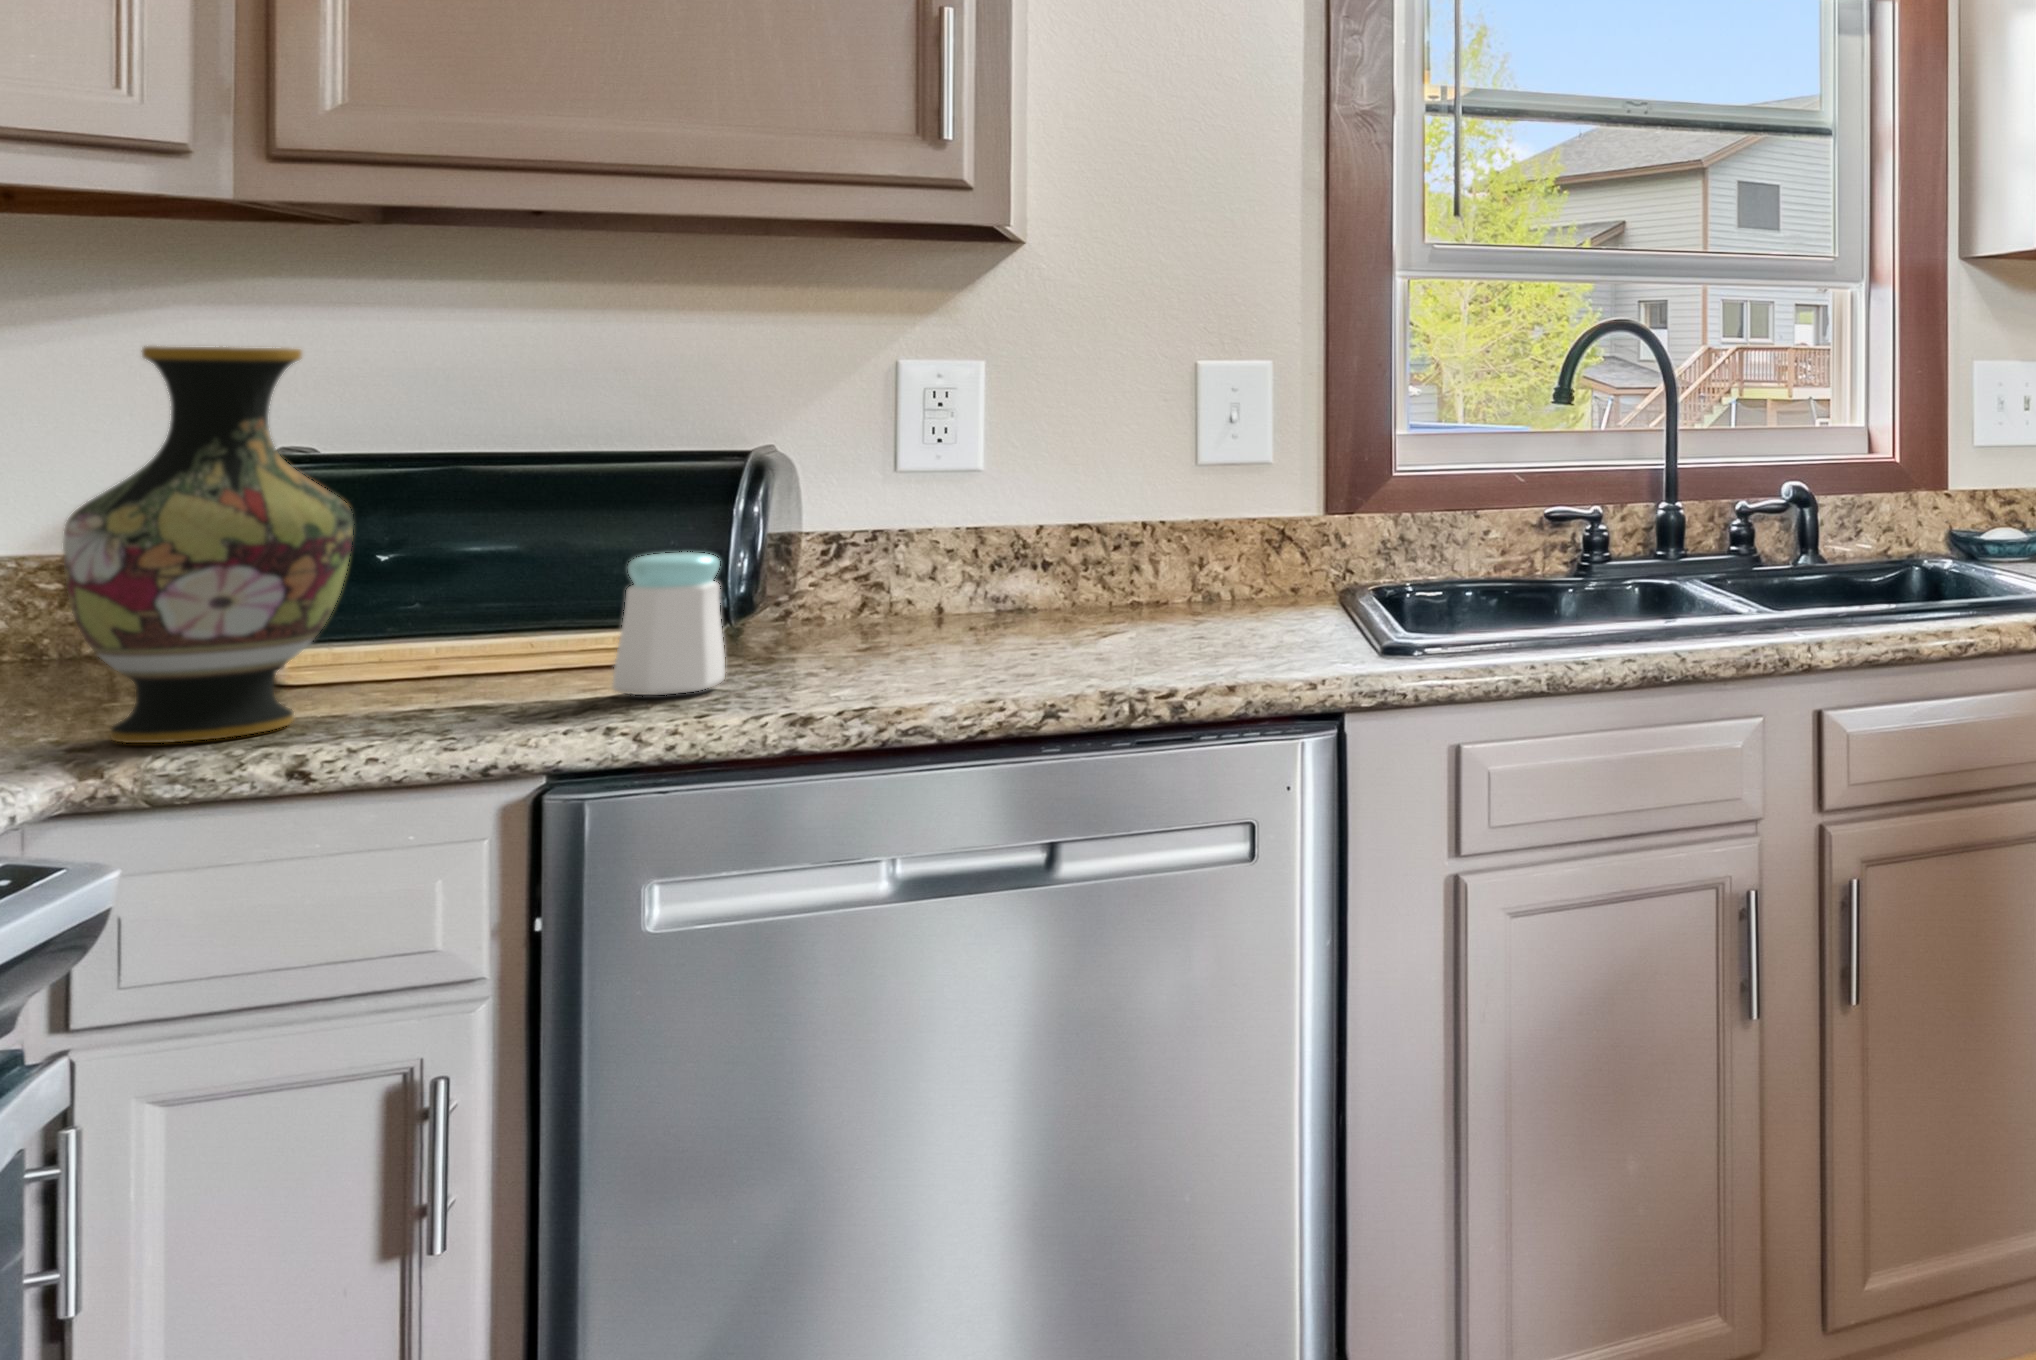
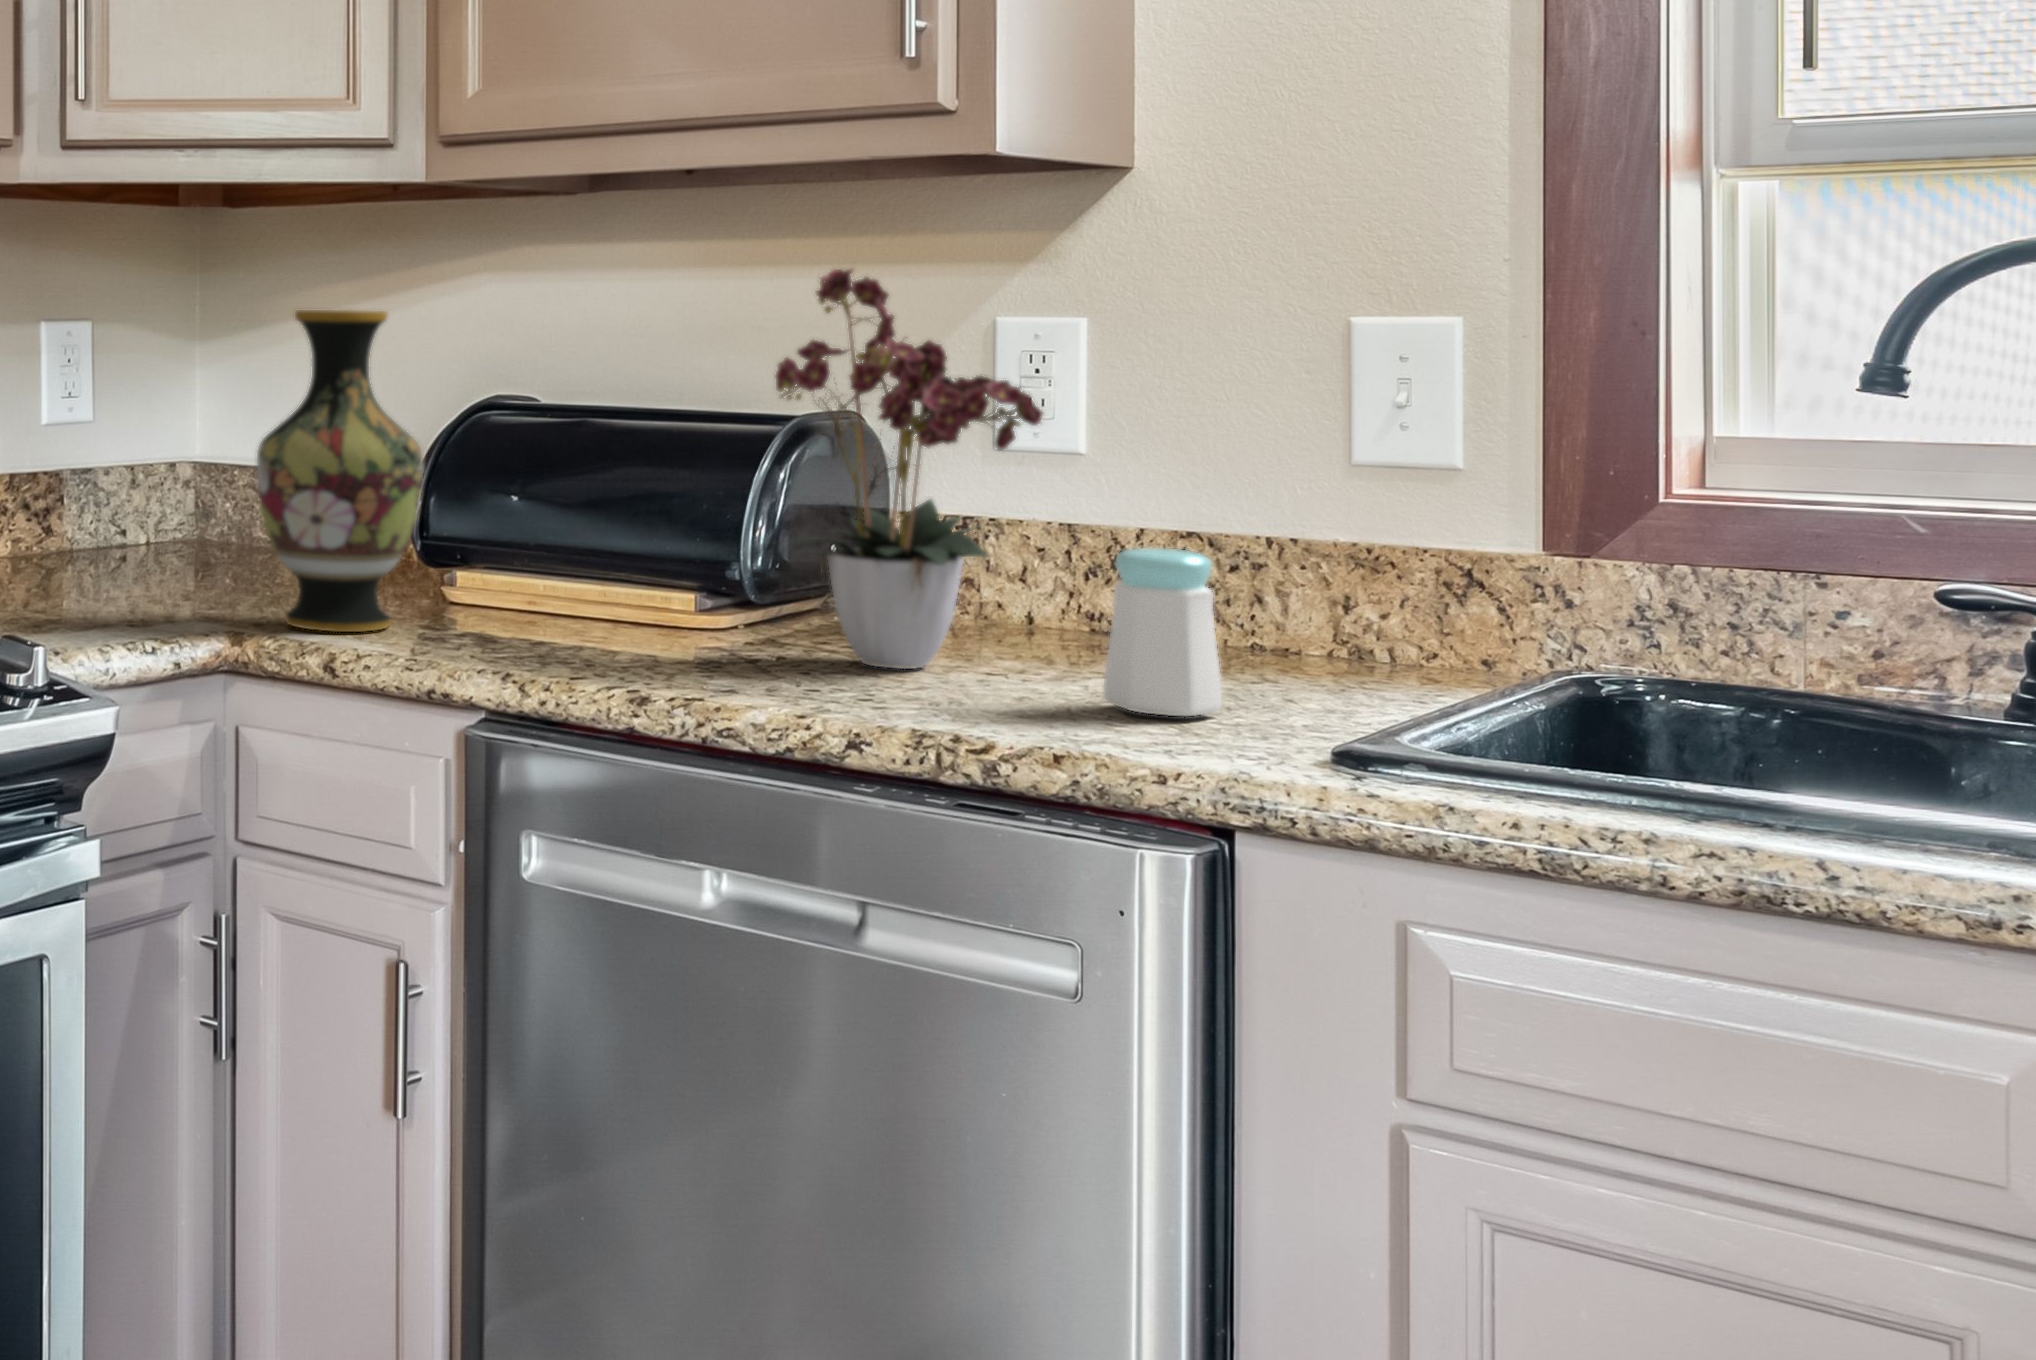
flower arrangement: none [814,299,1097,660] -> present [775,269,1044,669]
salt shaker: present [612,552,725,695] -> present [1104,548,1222,716]

